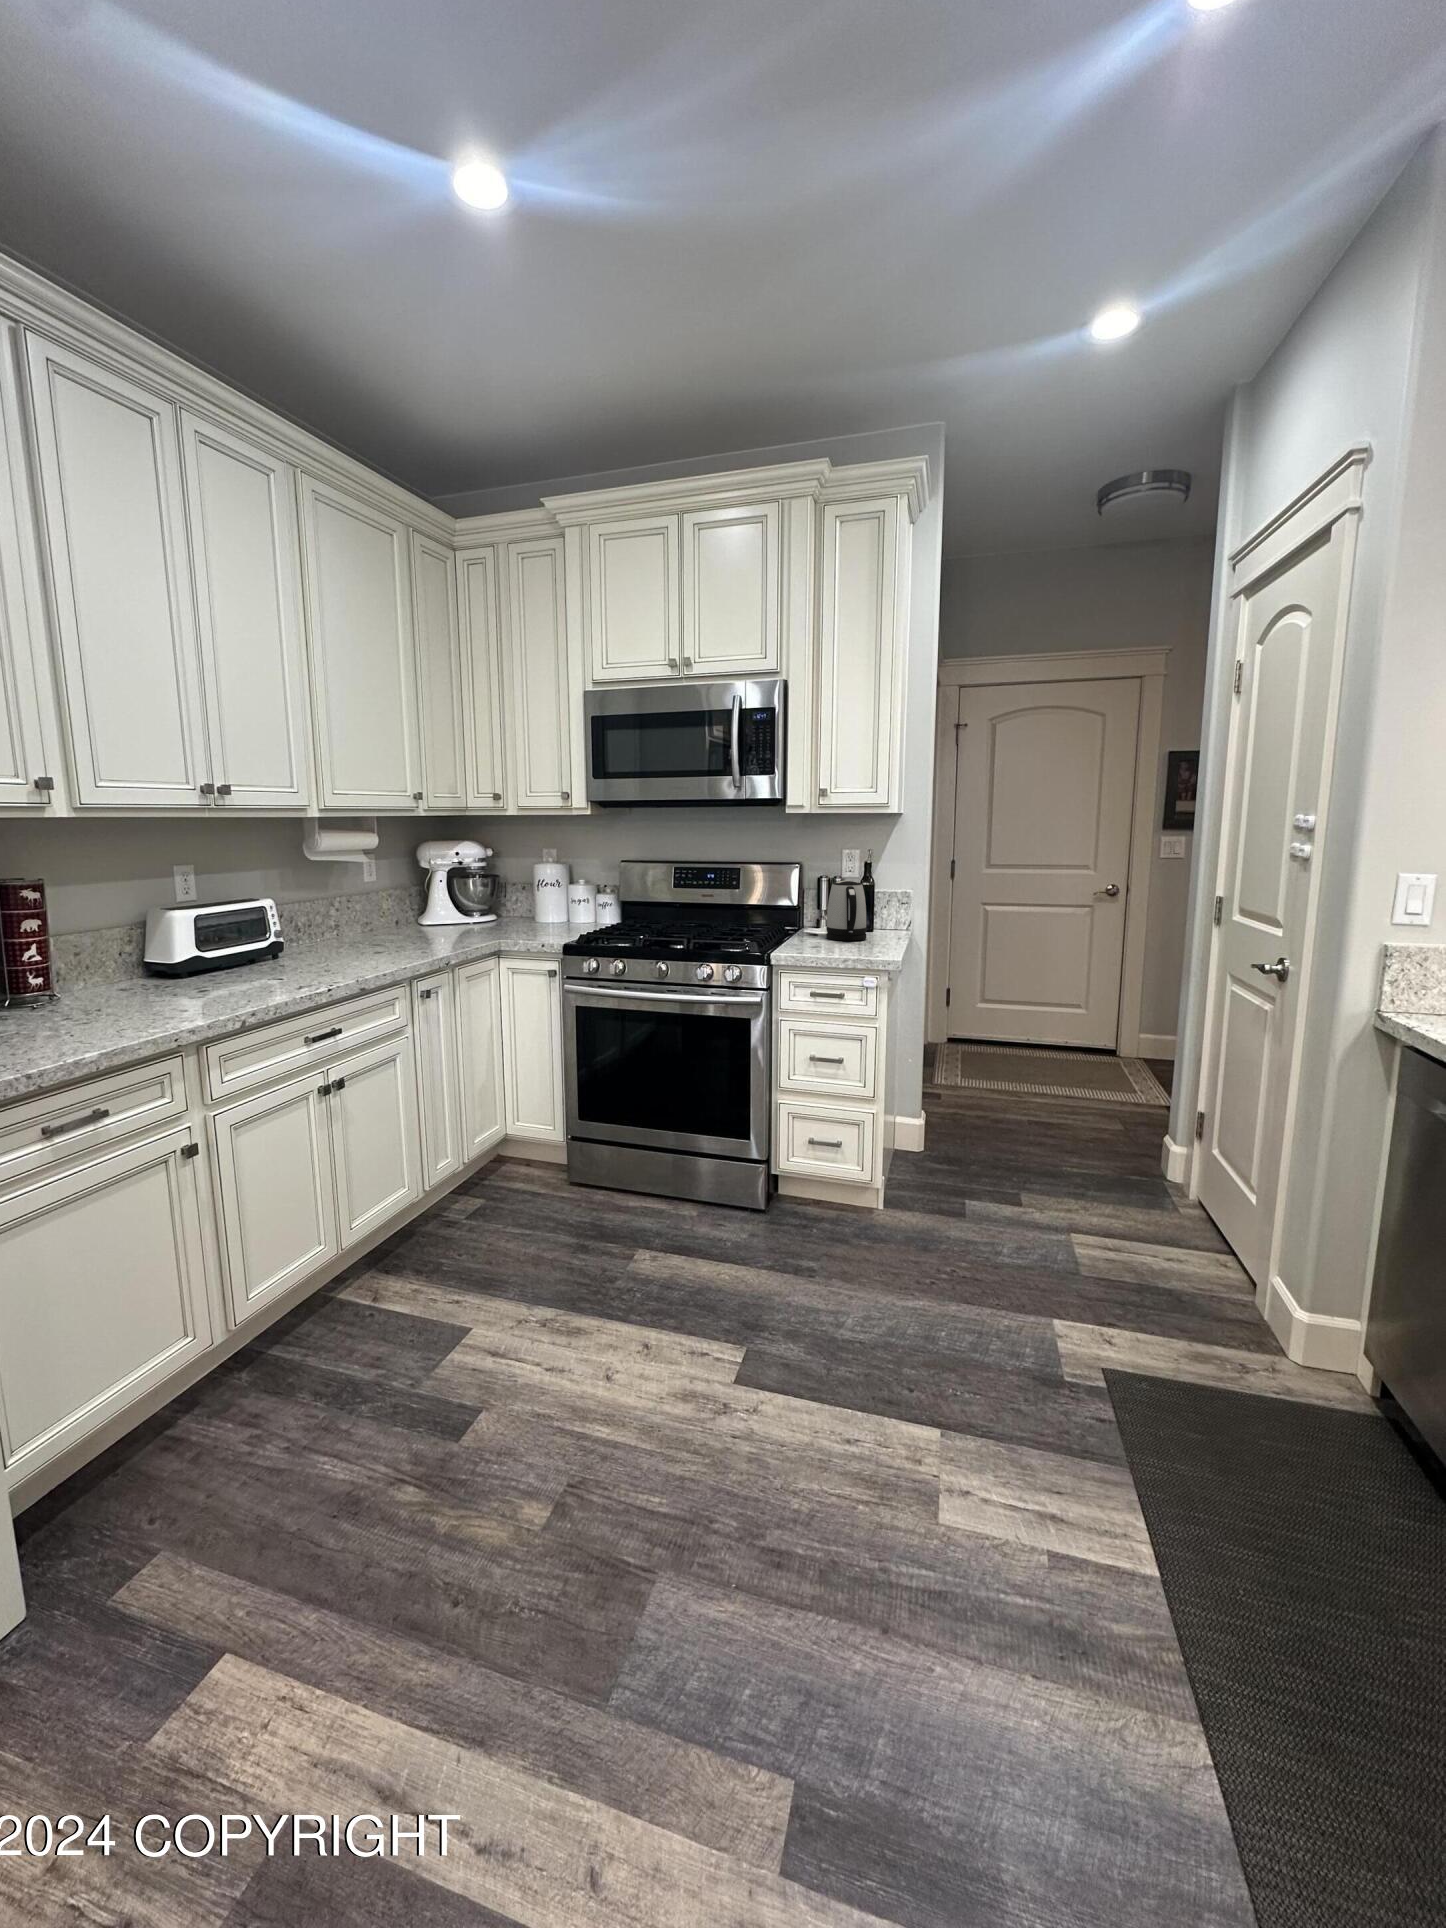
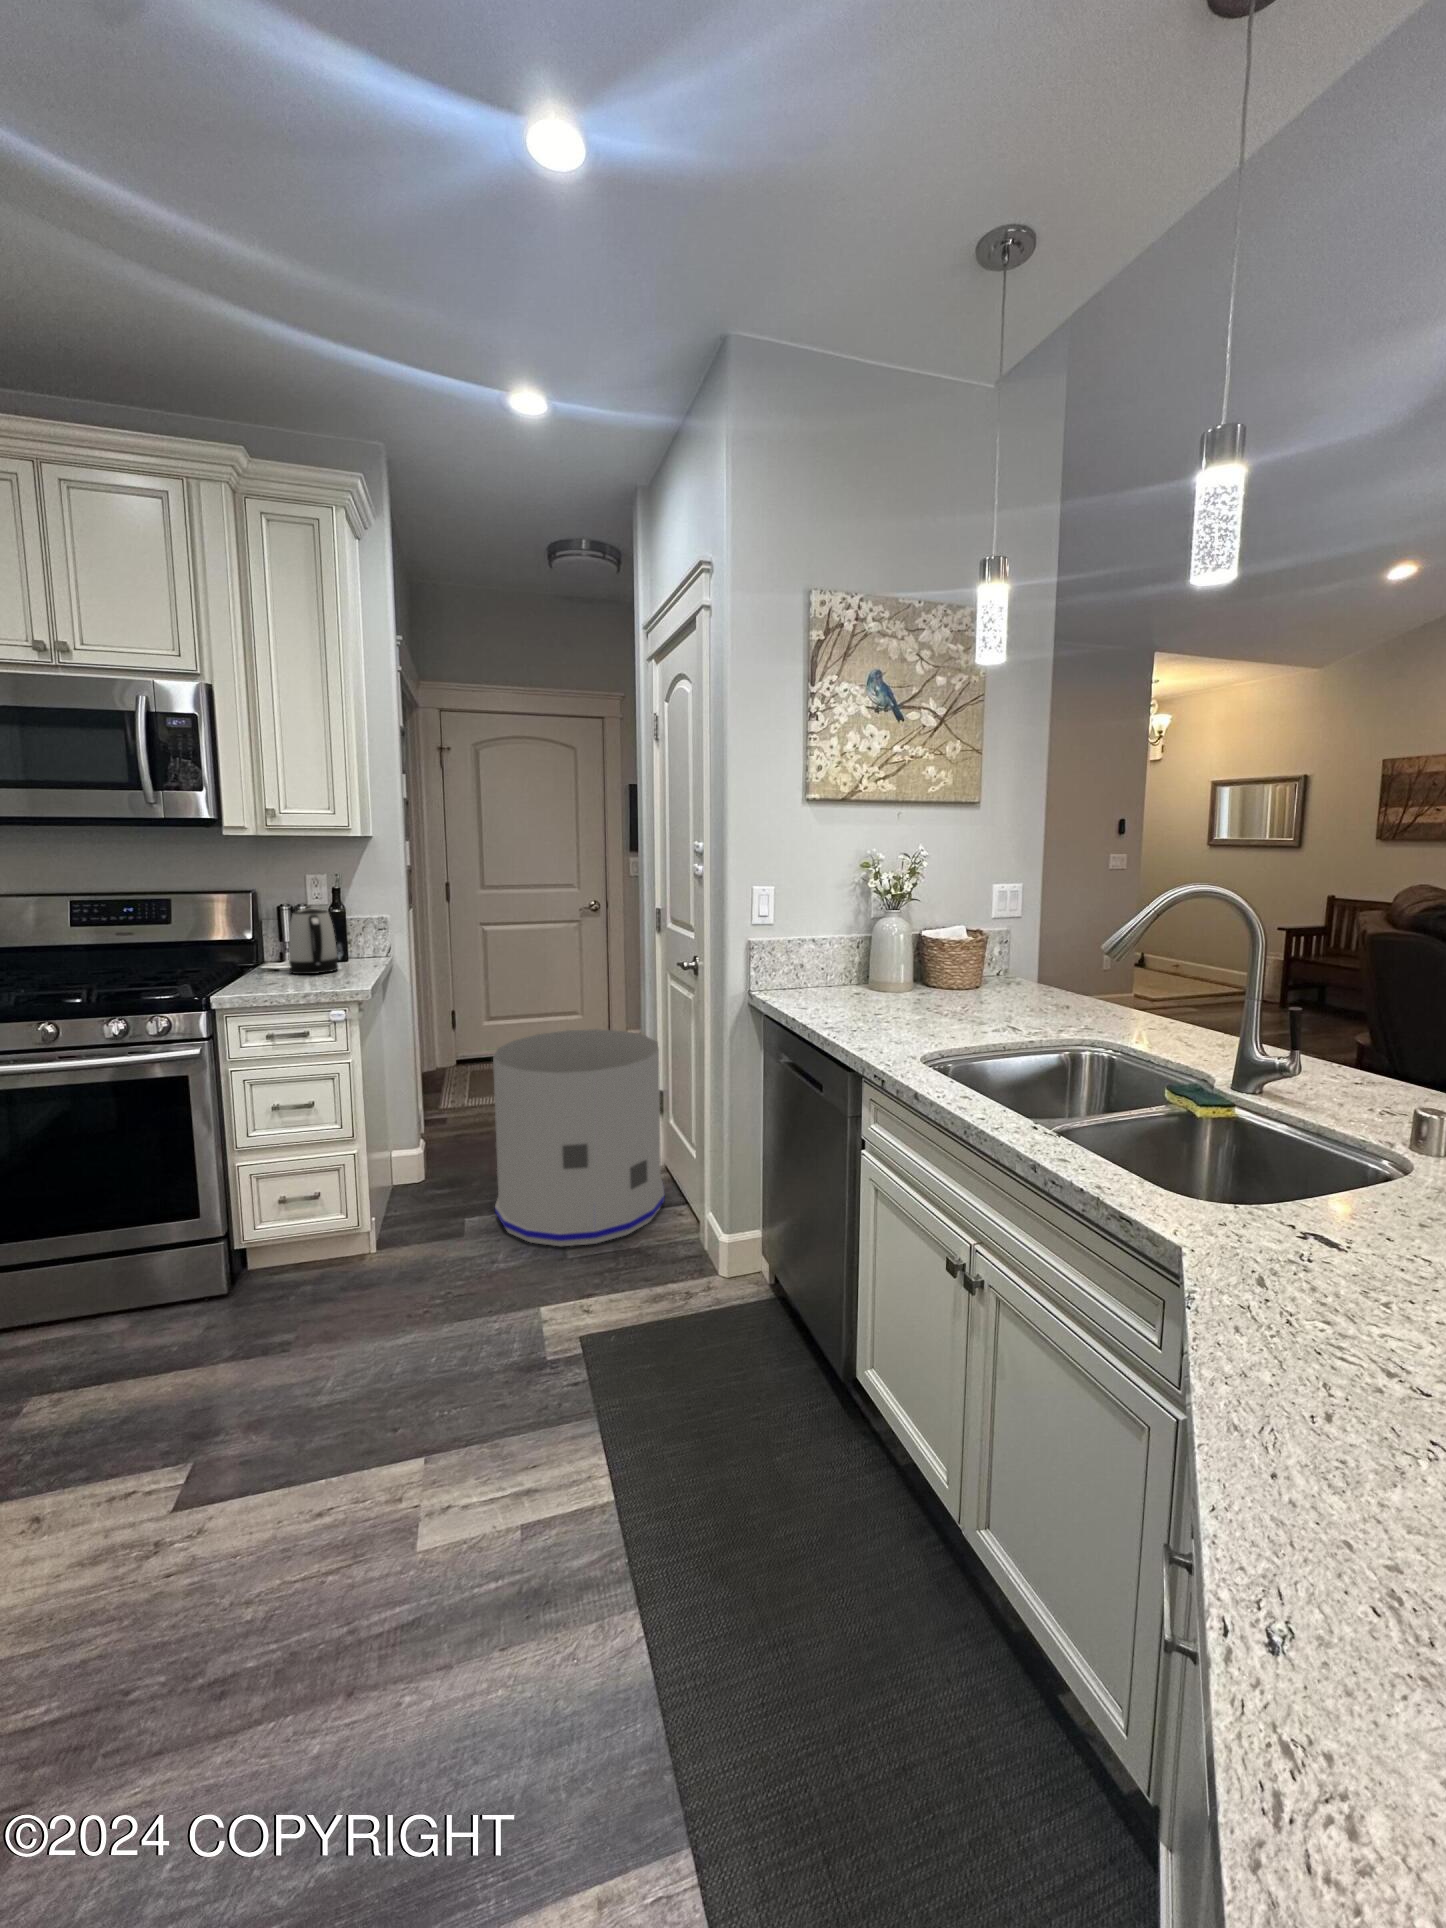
trash can: none [999,1025,1213,1269] -> present [493,1029,665,1246]

